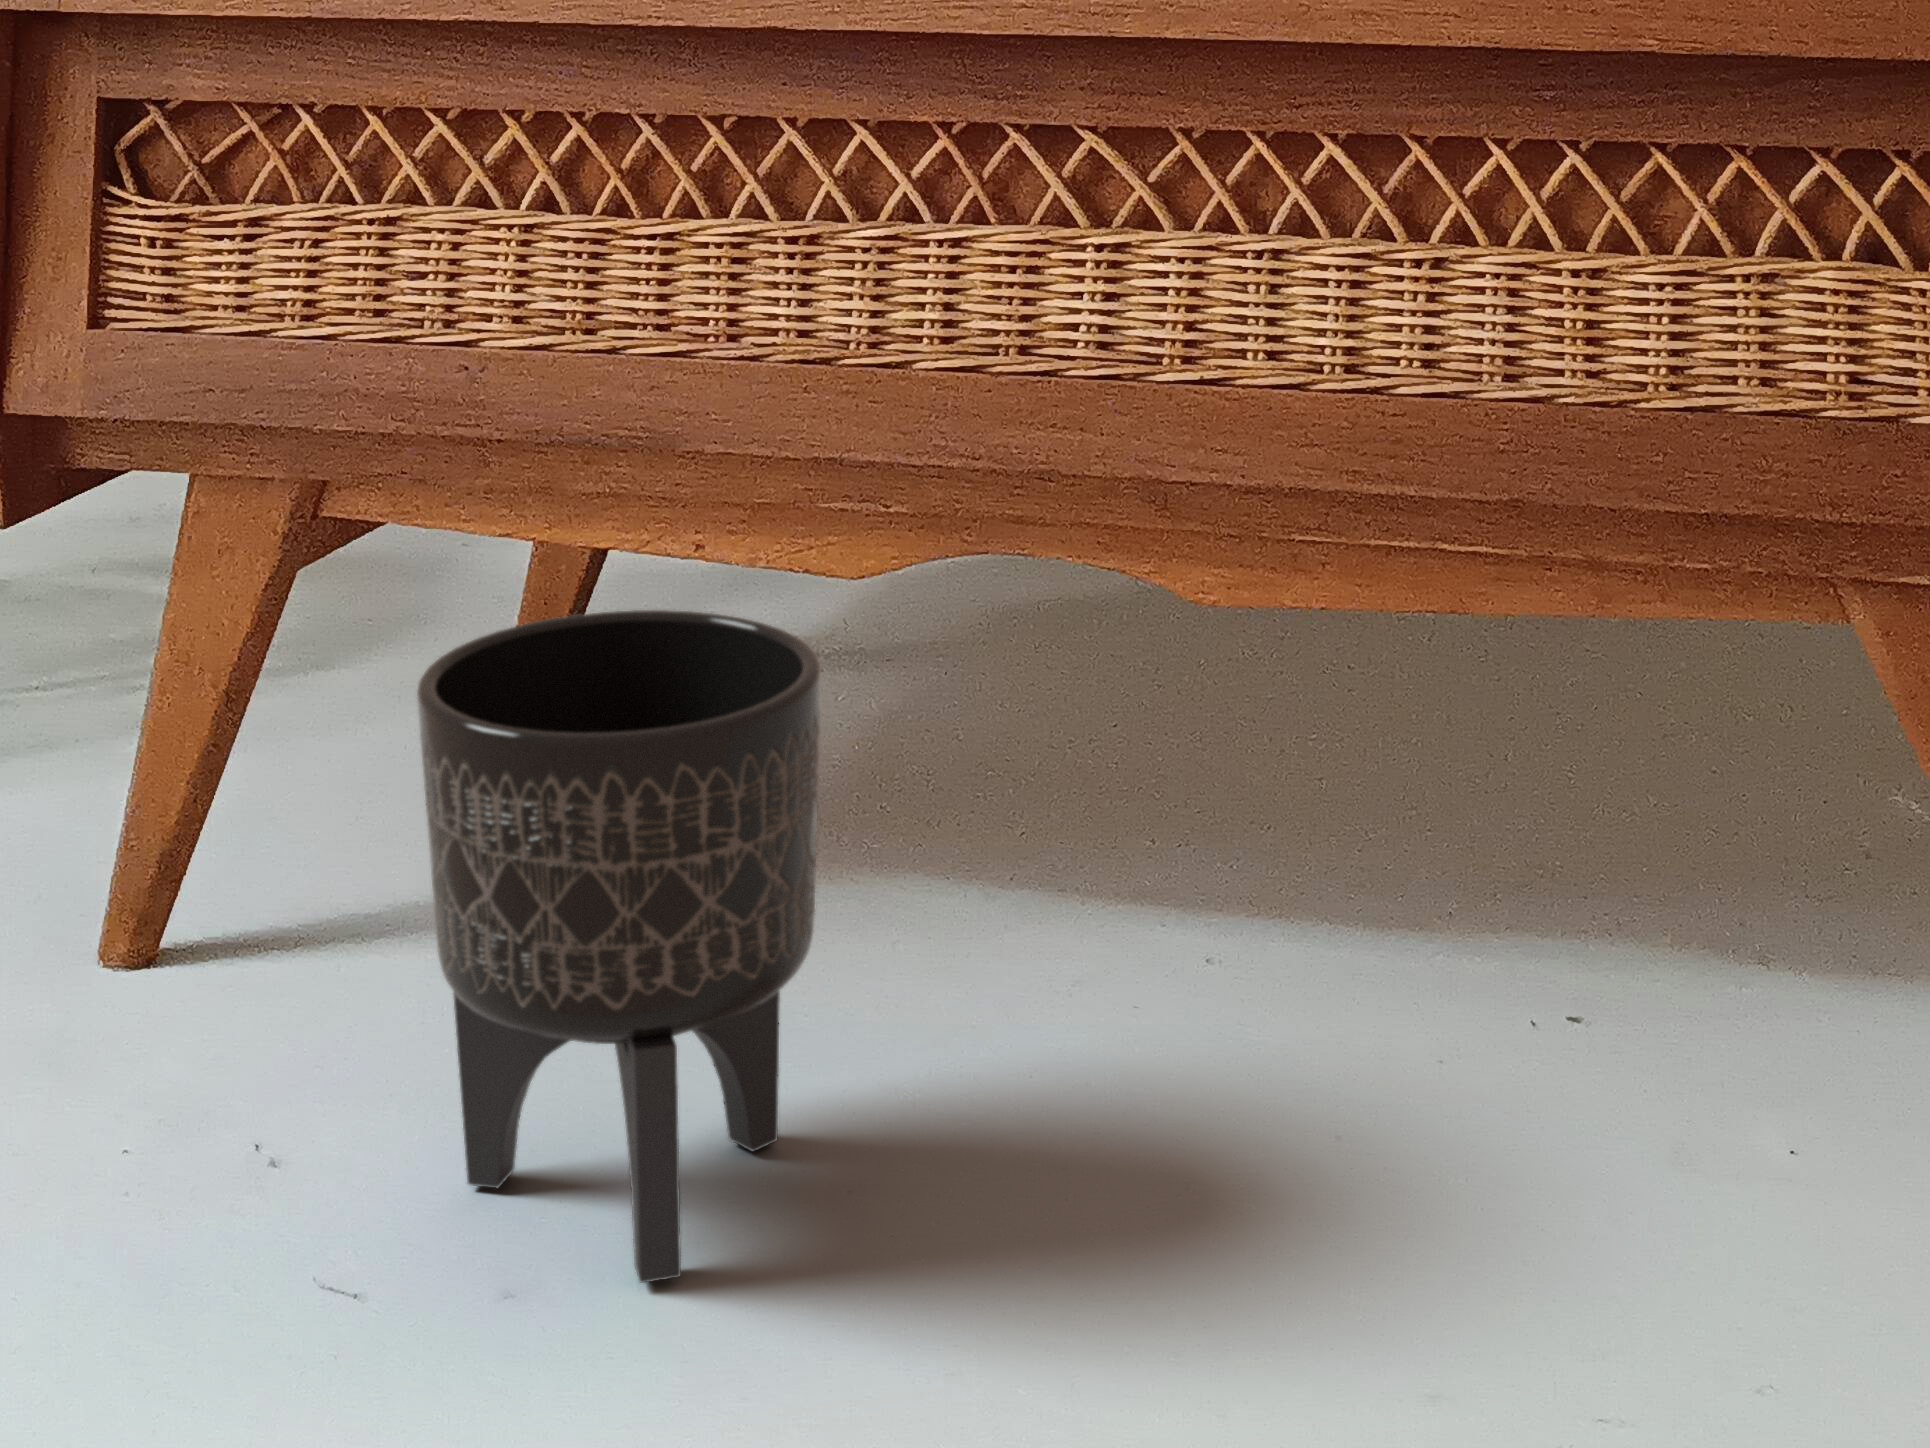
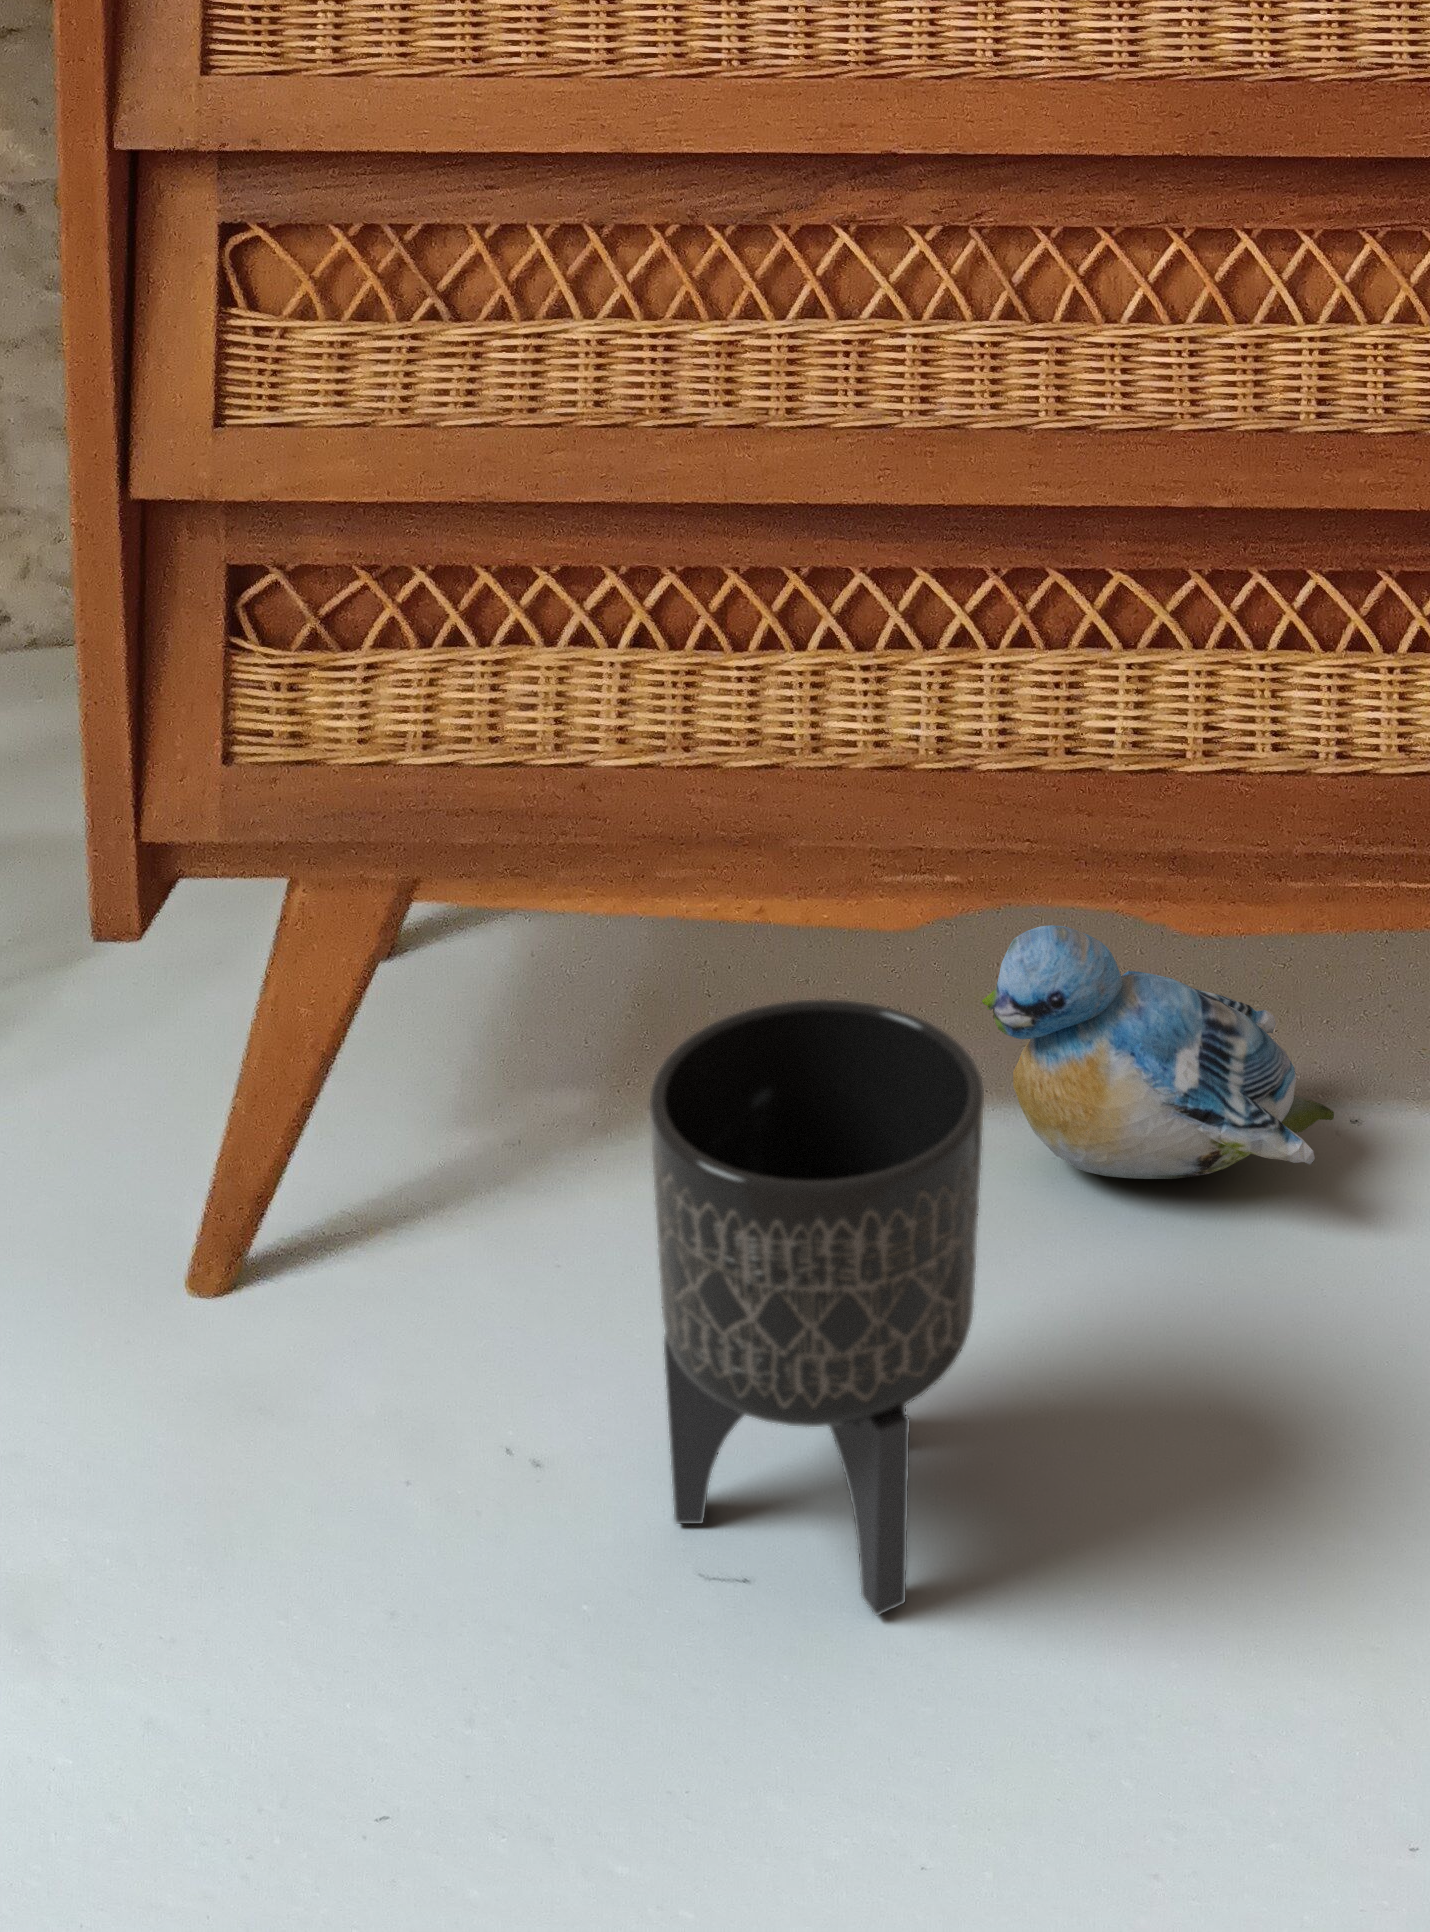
plush toy: none [1012,641,1458,965] -> present [982,925,1334,1179]

